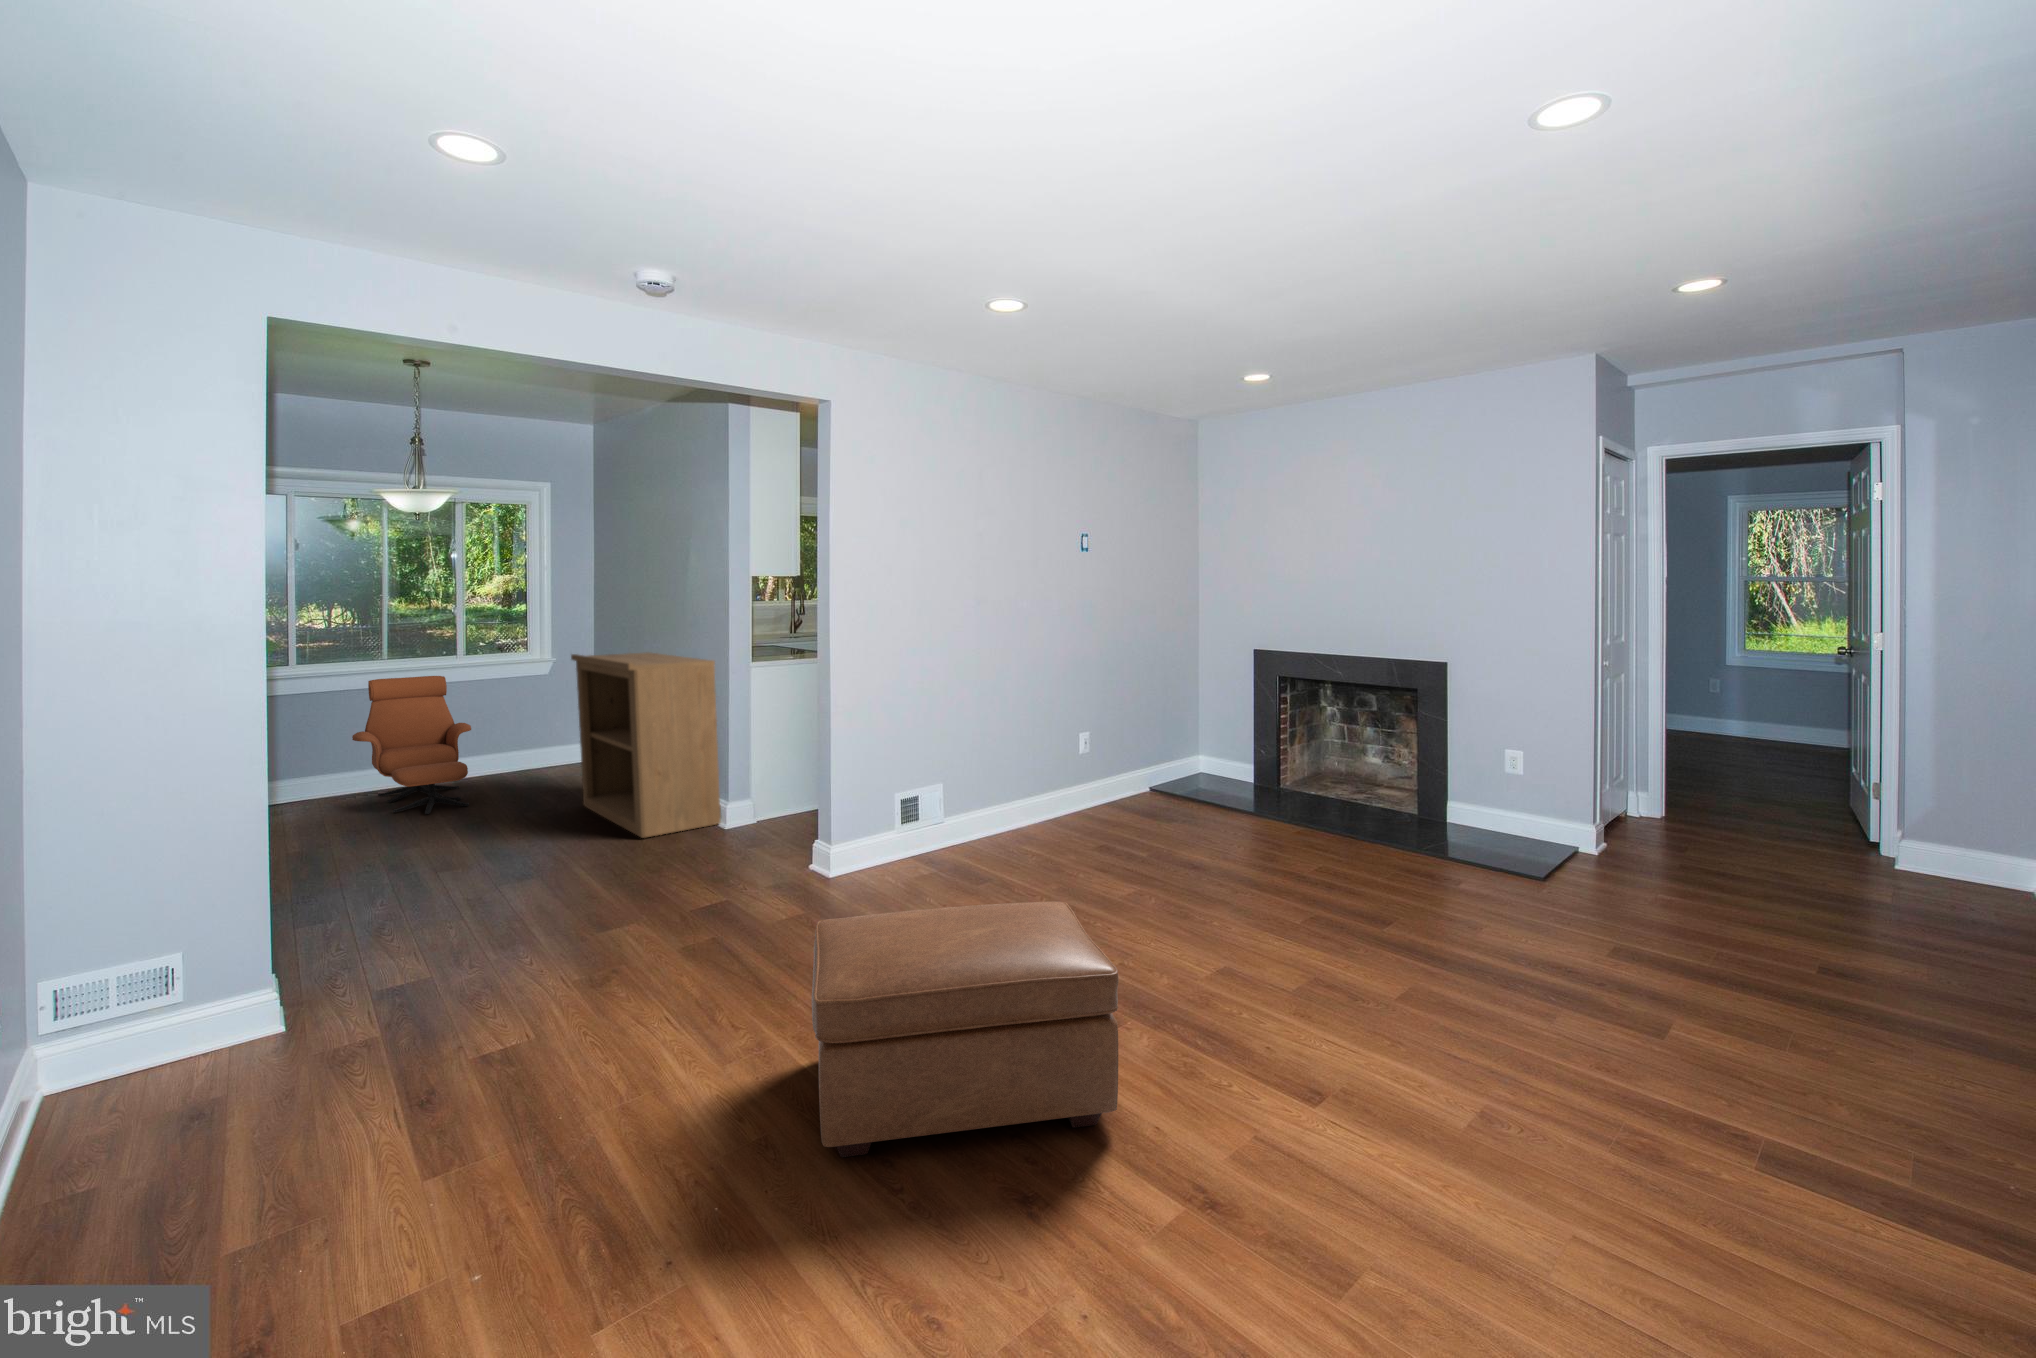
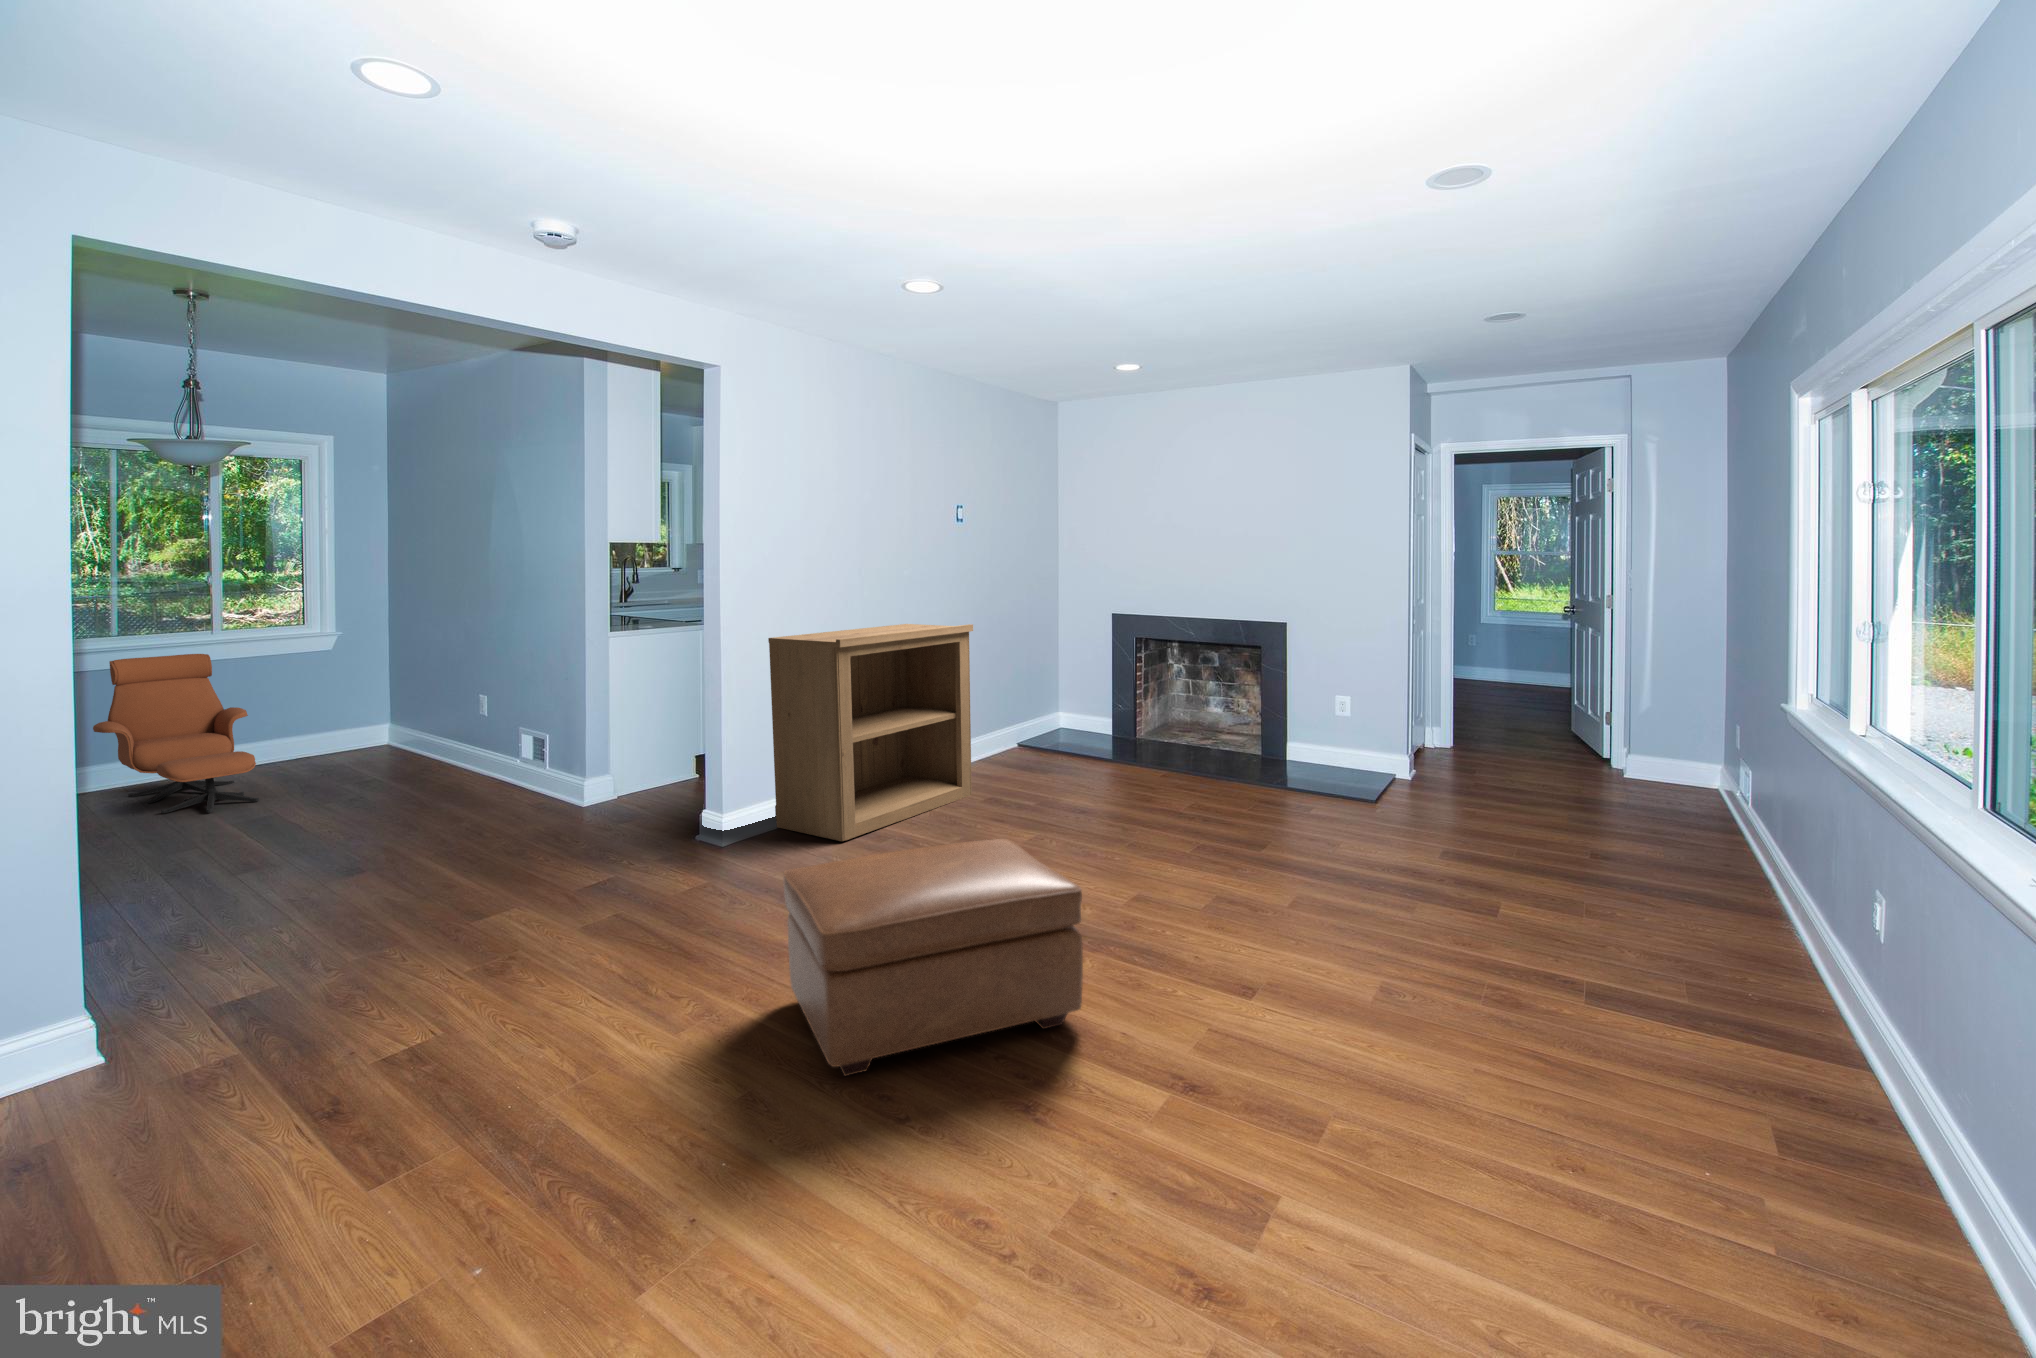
bookshelf: present [571,652,721,838] -> present [768,624,973,841]

